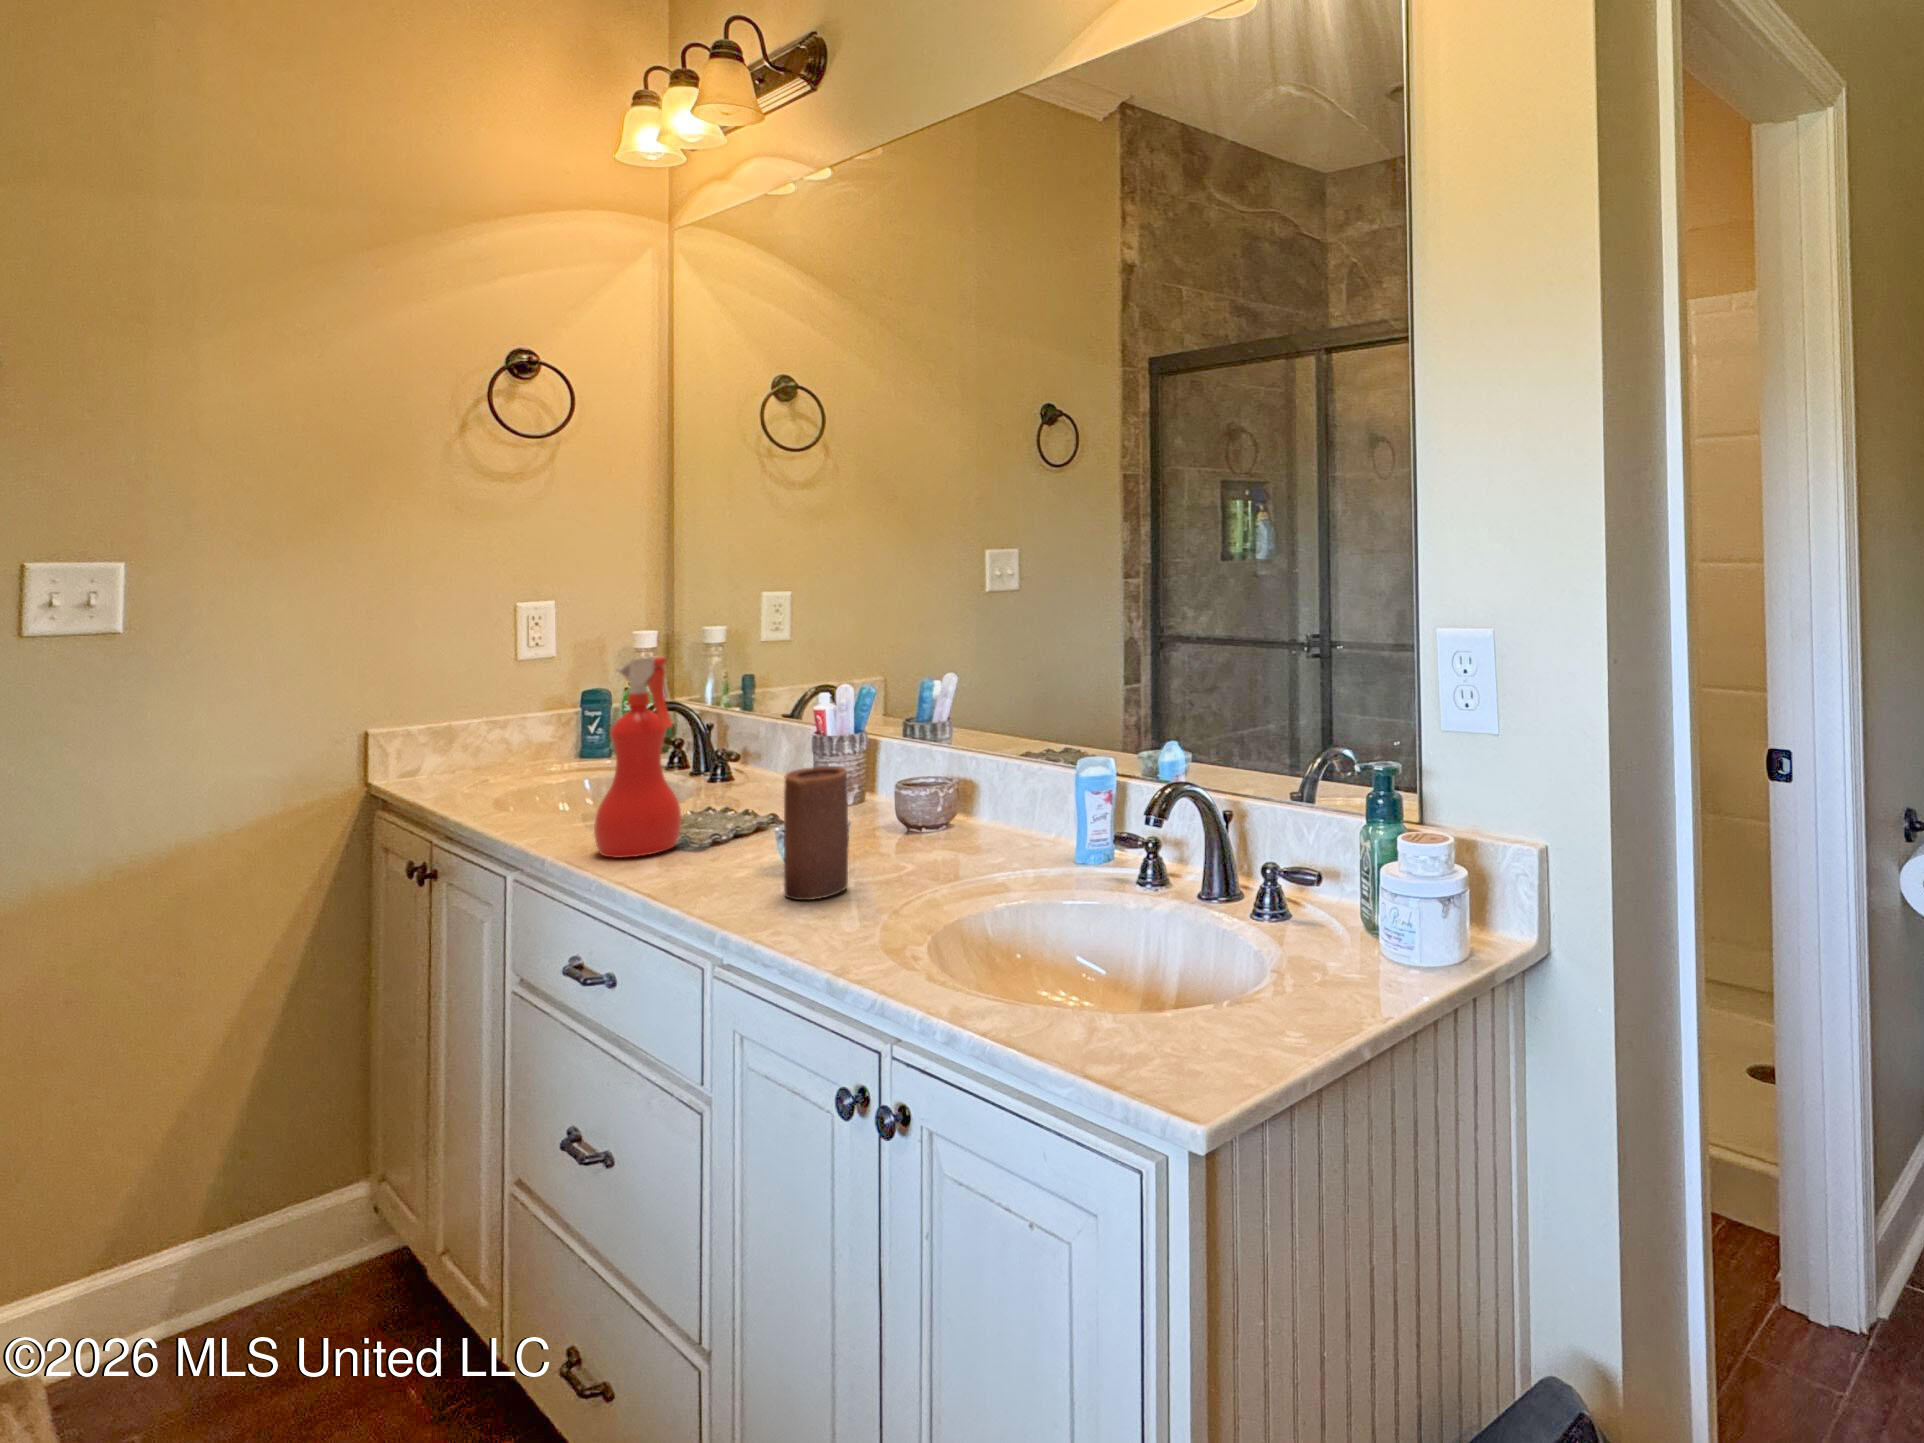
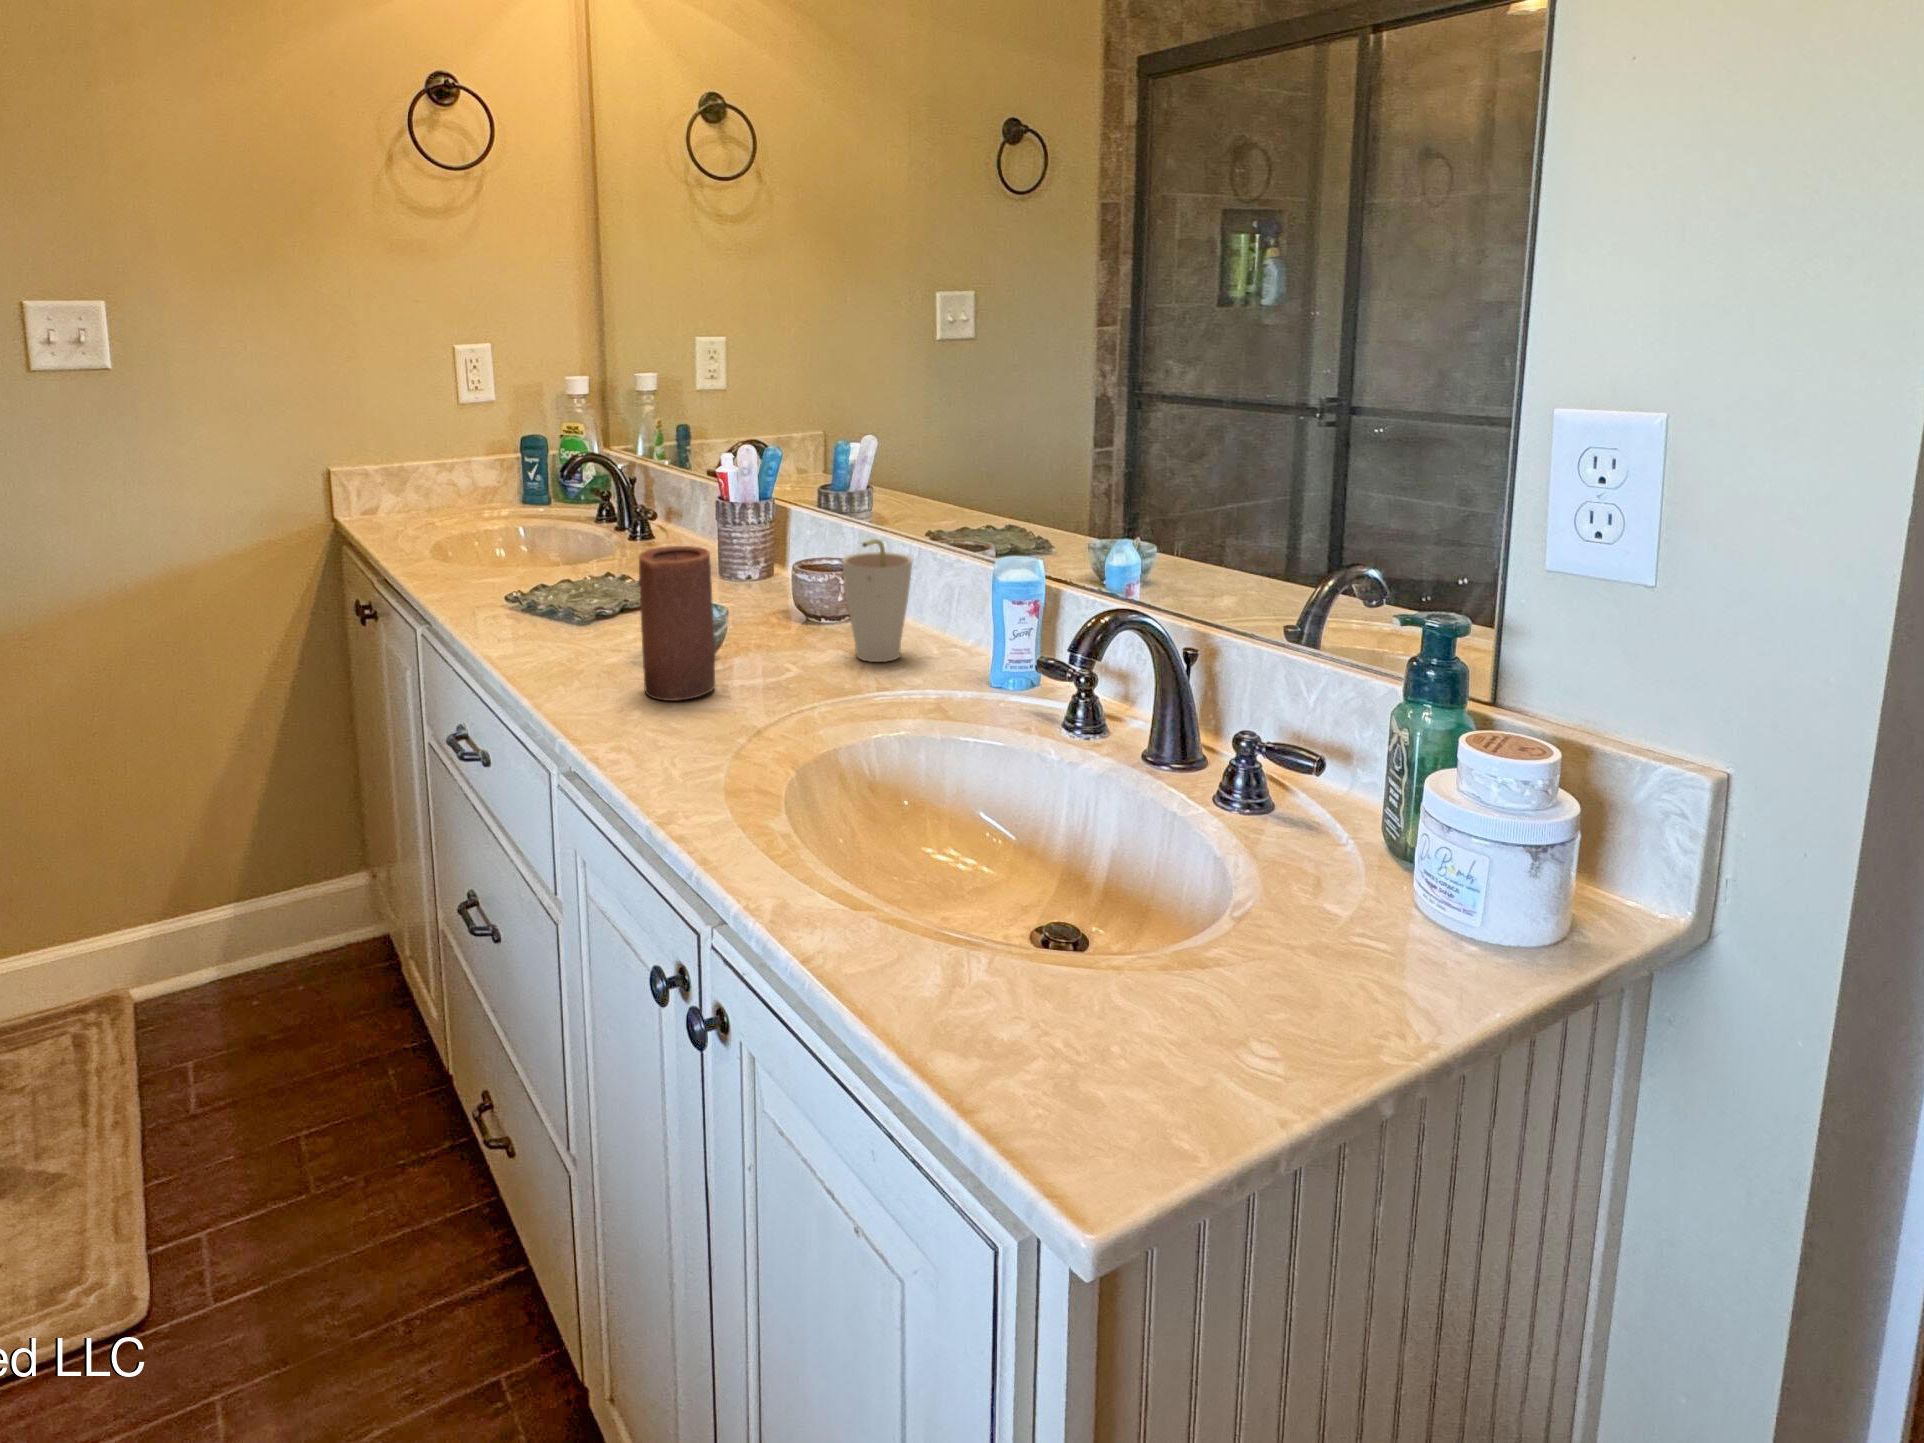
spray bottle: present [594,656,682,858] -> none [481,406,568,624]
cup: none [949,752,1007,856] -> present [842,539,912,662]

